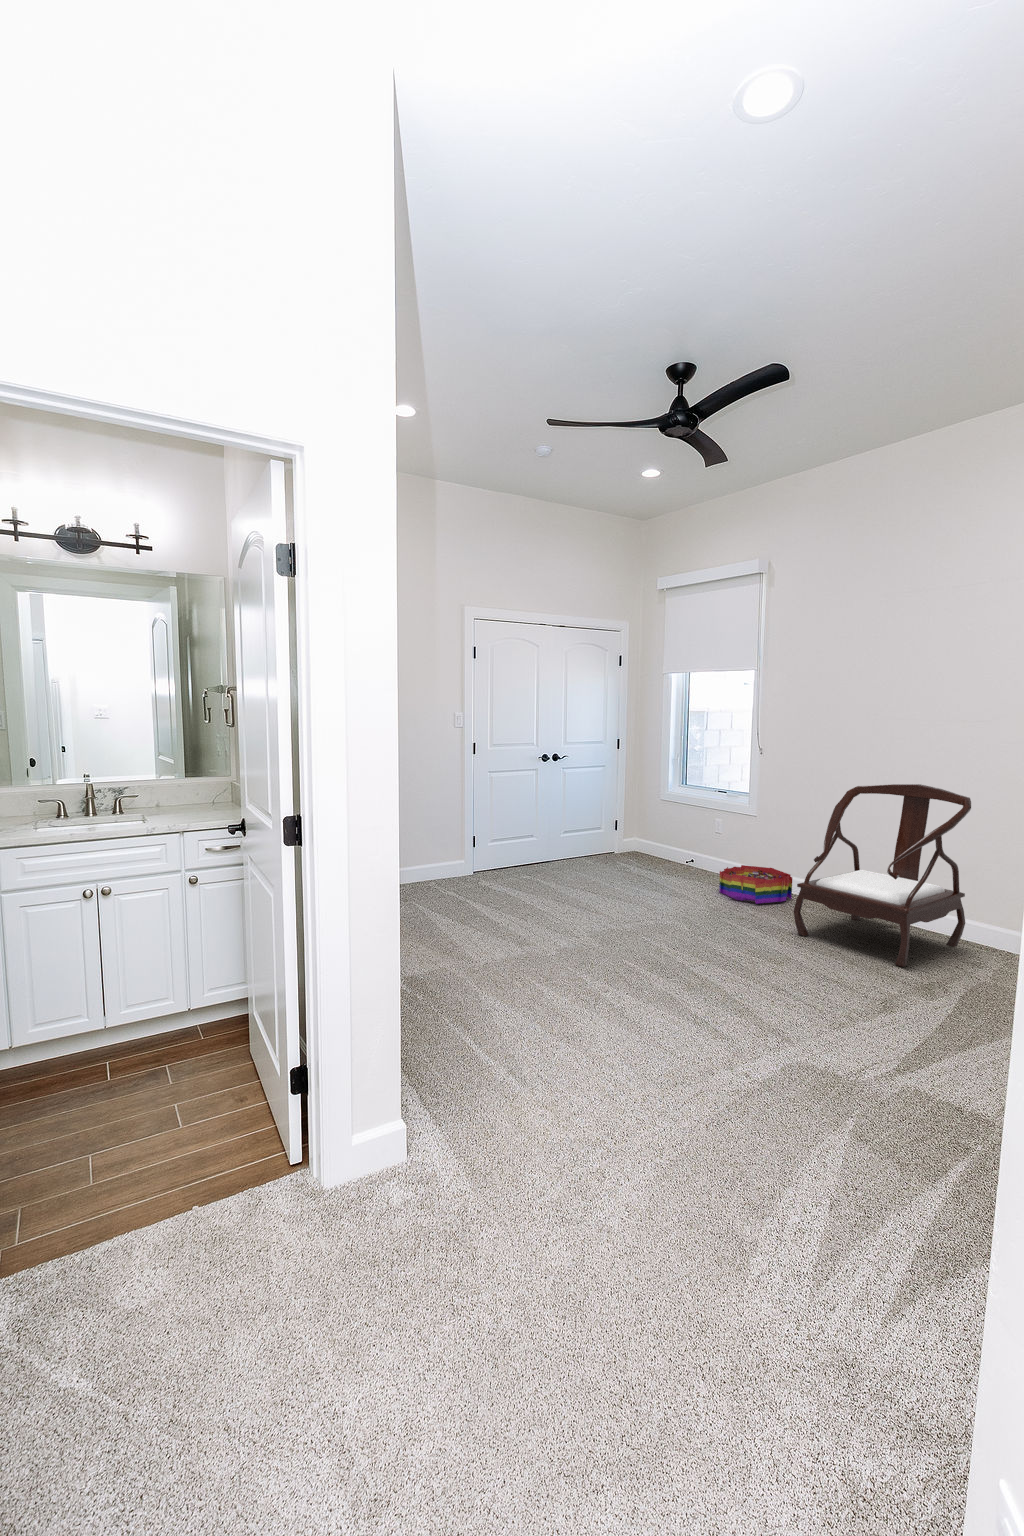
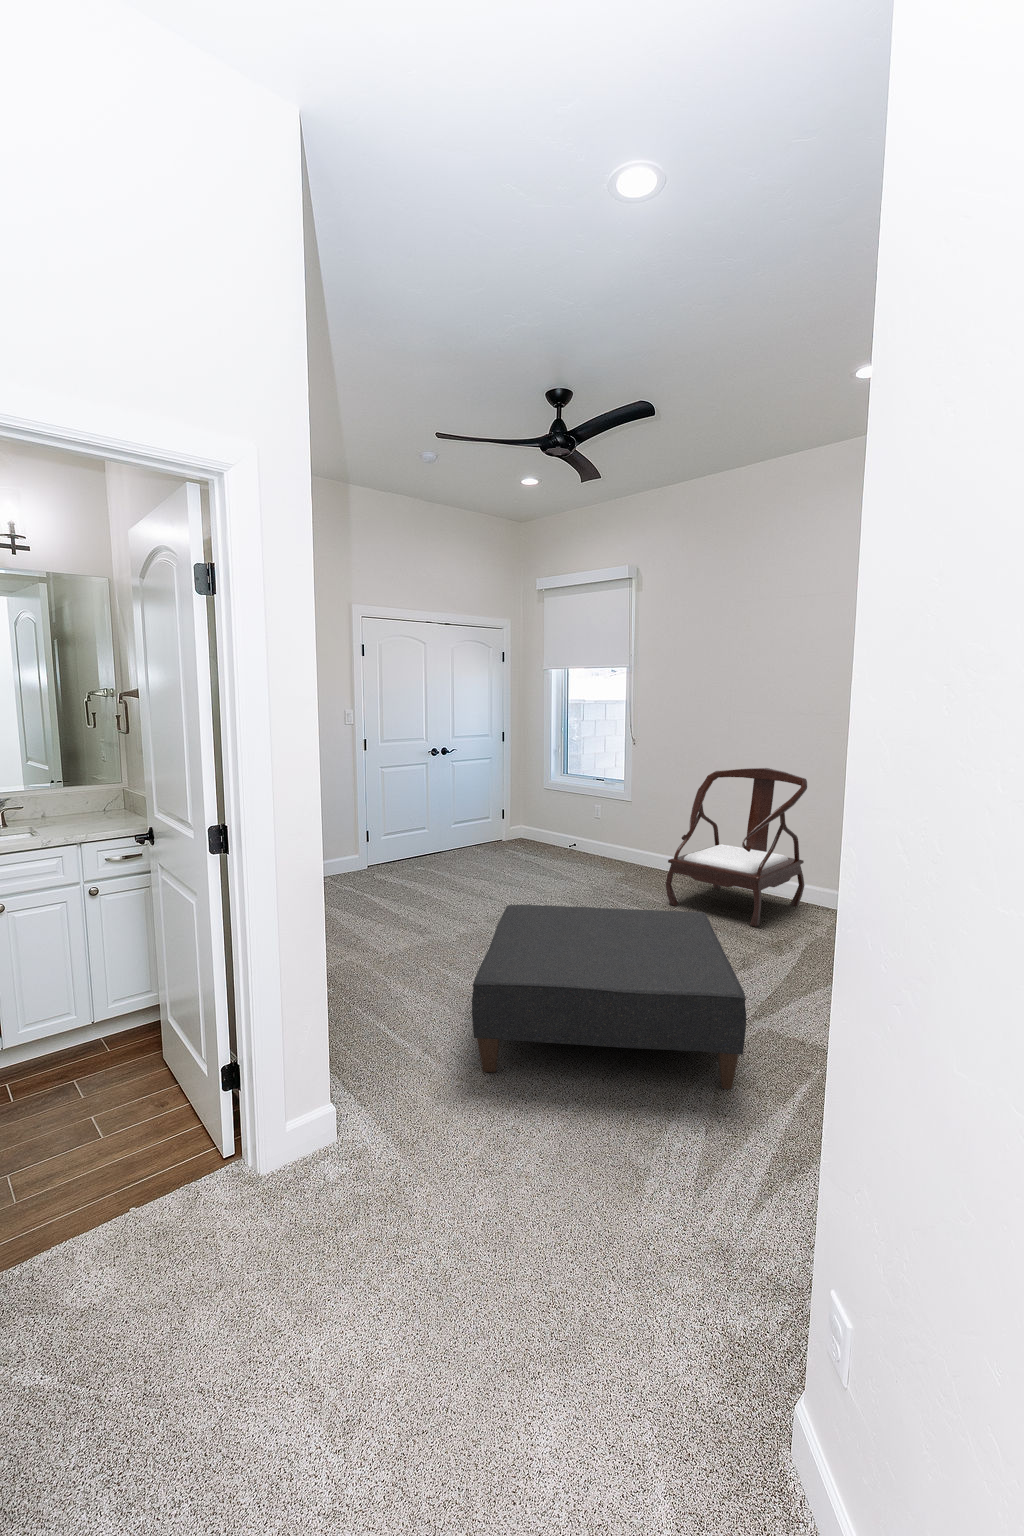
storage bin: present [720,865,792,903] -> none [600,845,663,879]
ottoman: none [559,922,886,1159] -> present [472,905,746,1089]

